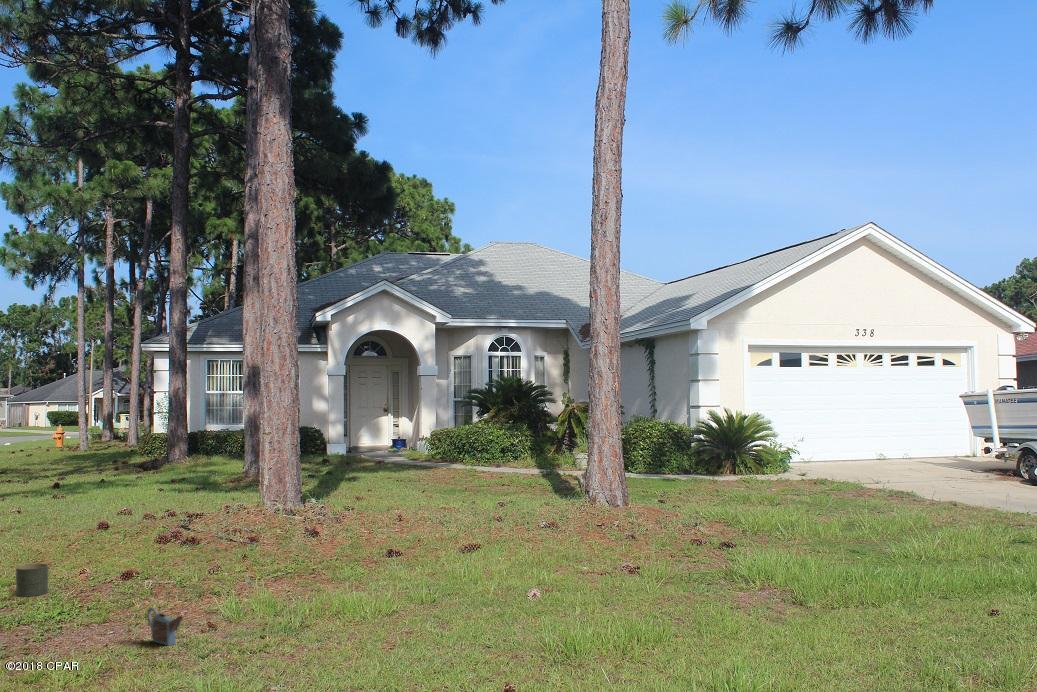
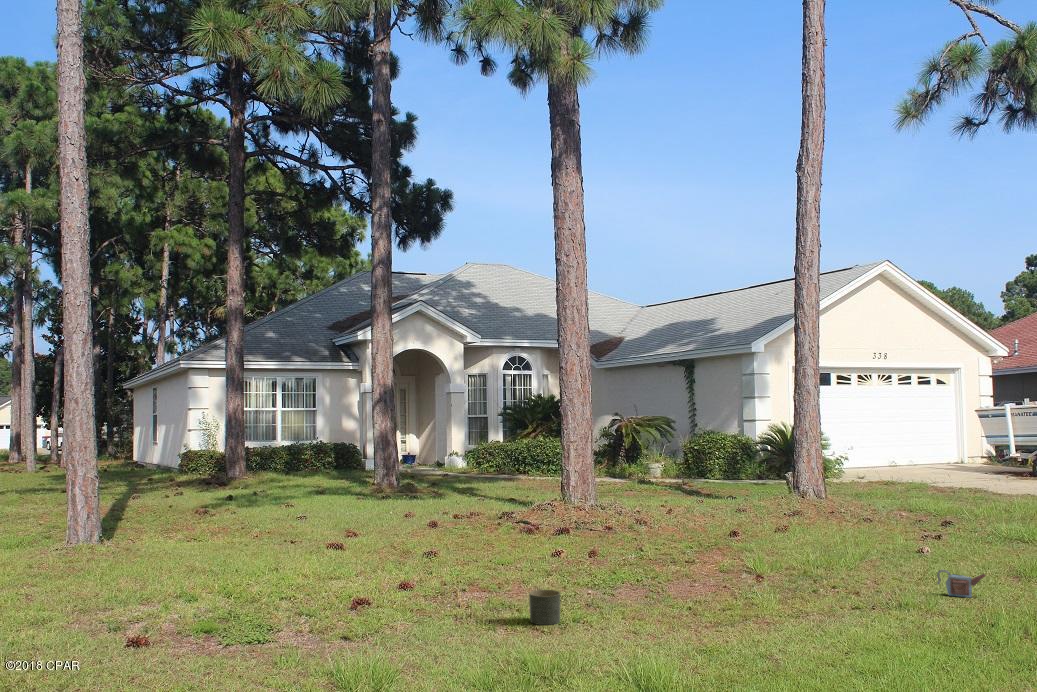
watering can: present [147,607,183,646] -> present [937,570,986,598]

